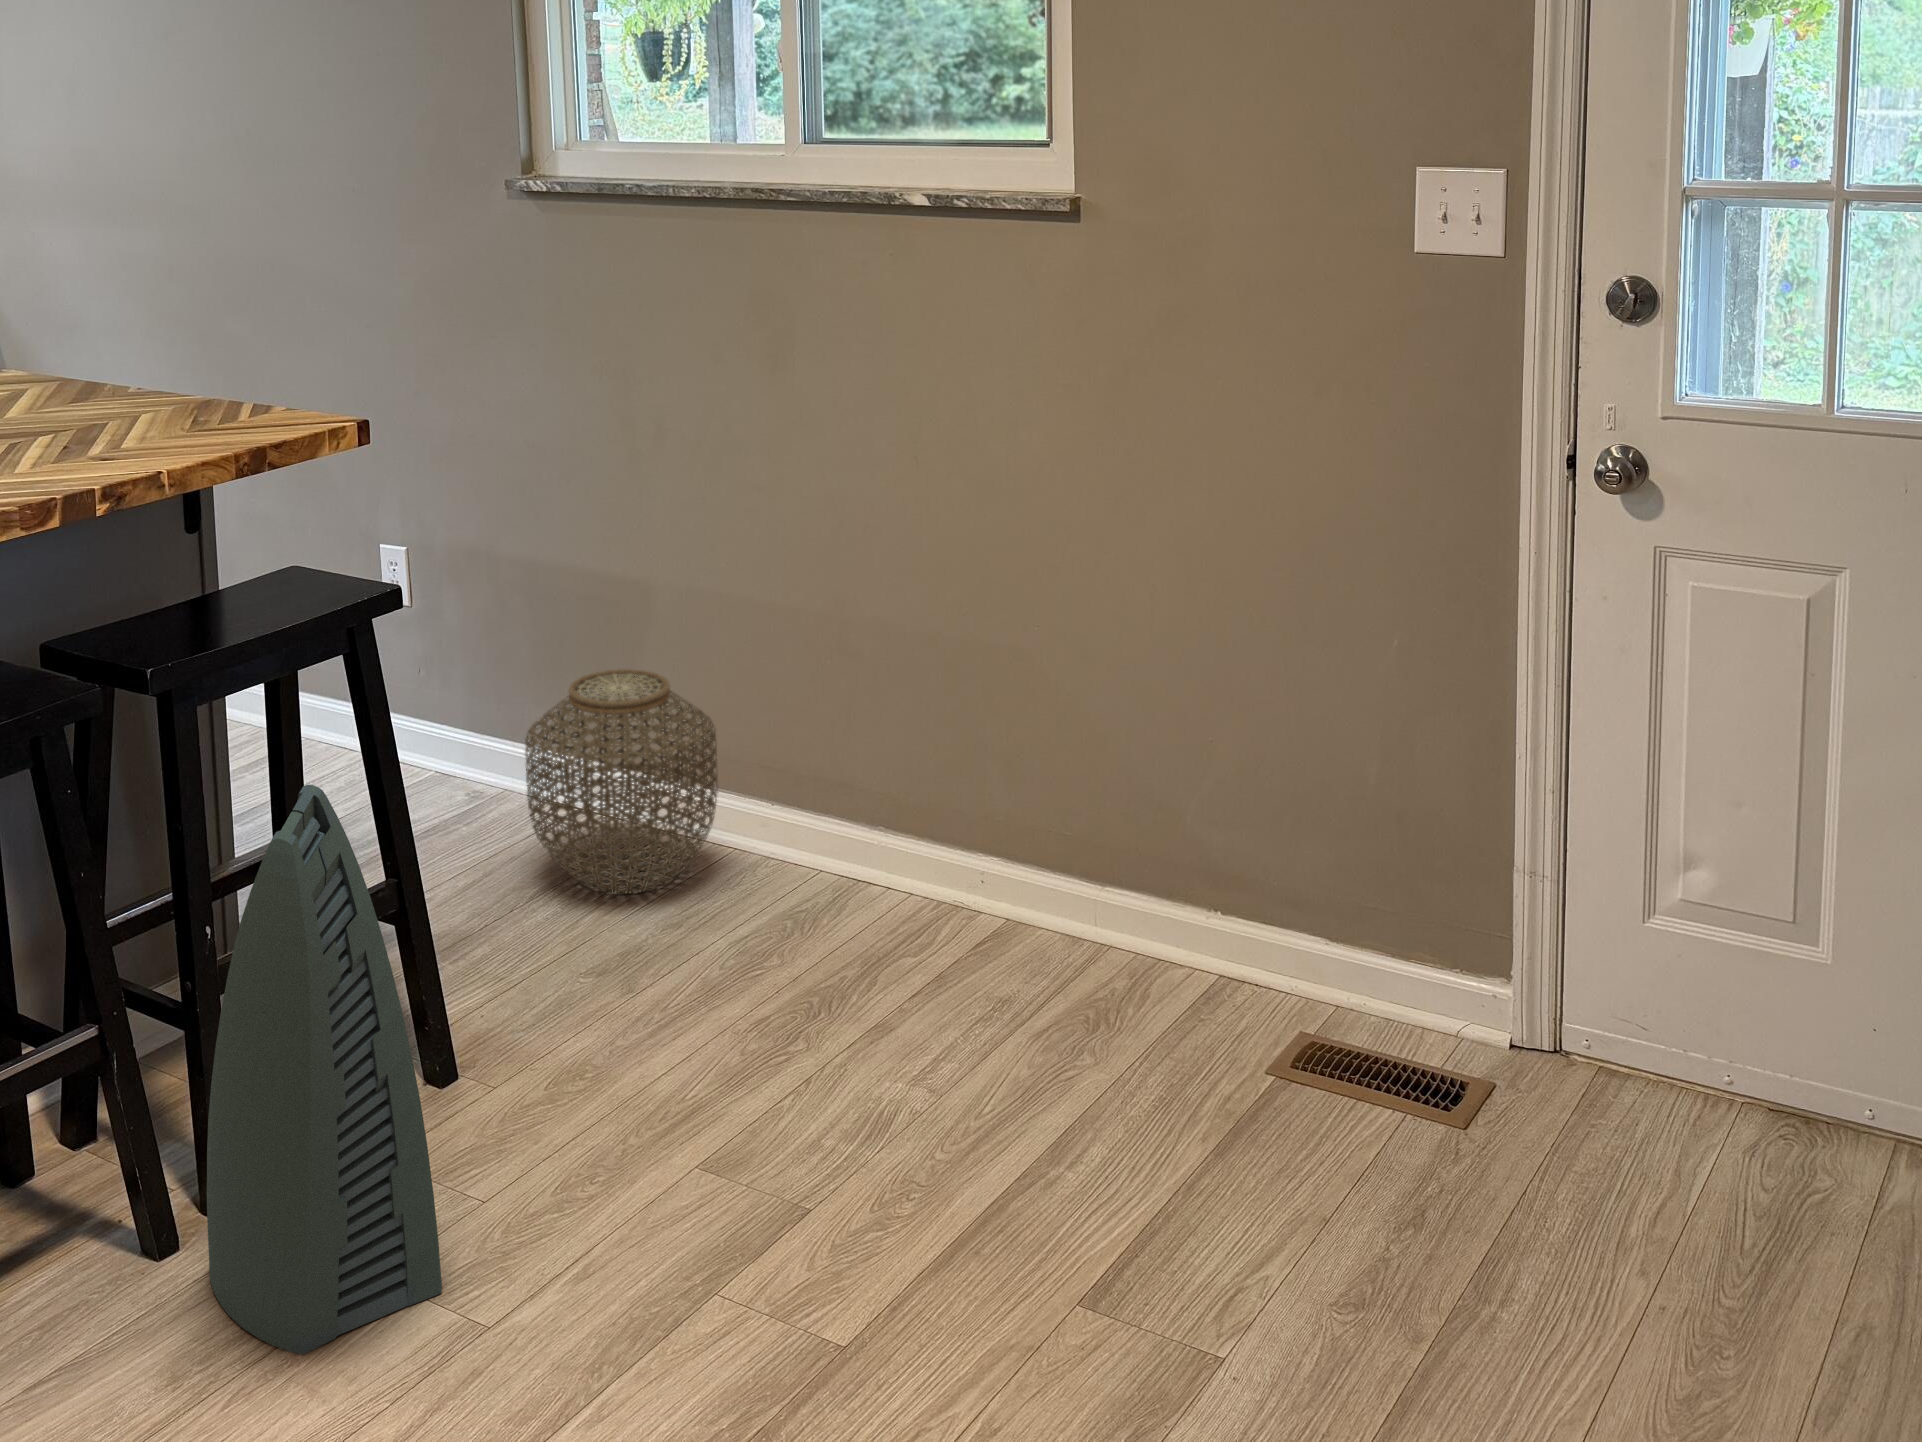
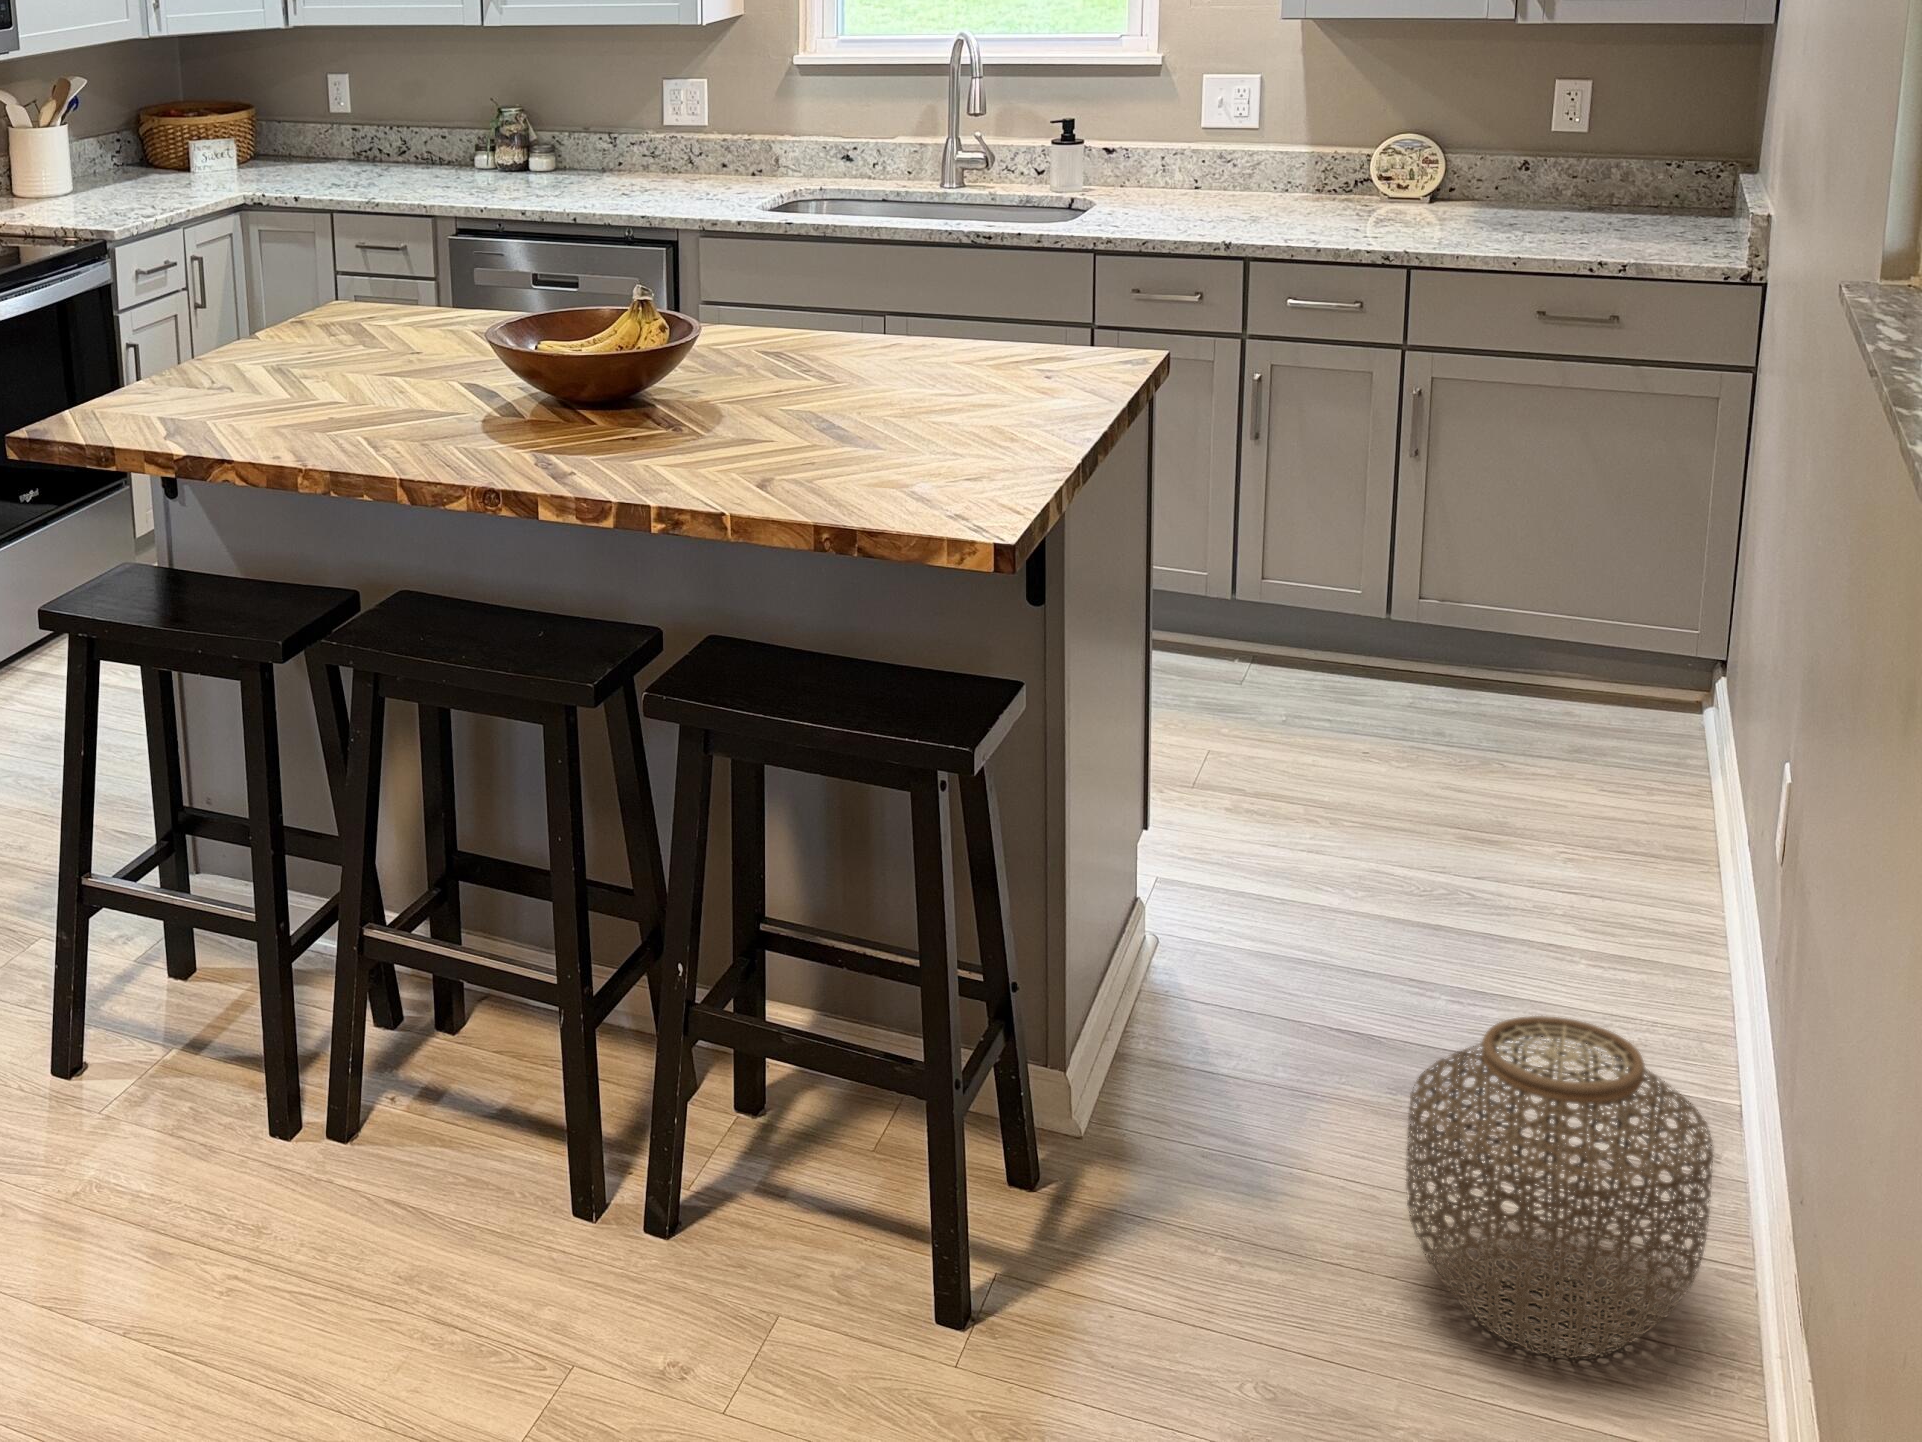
air purifier: present [207,785,442,1354] -> none [466,846,696,1369]

